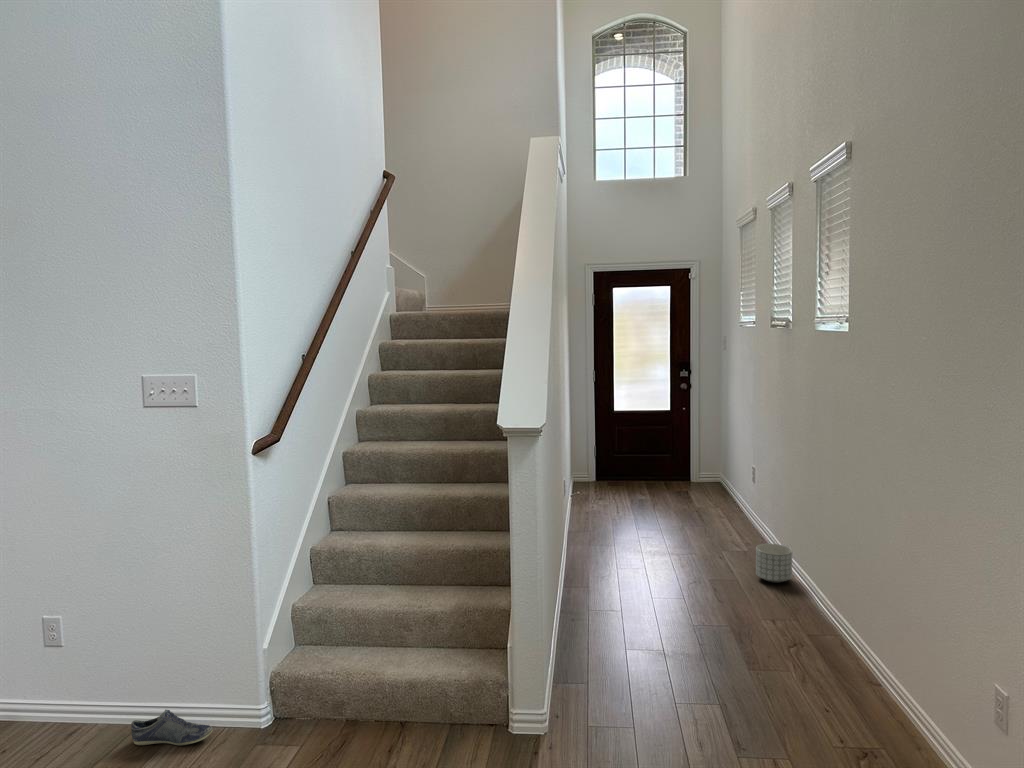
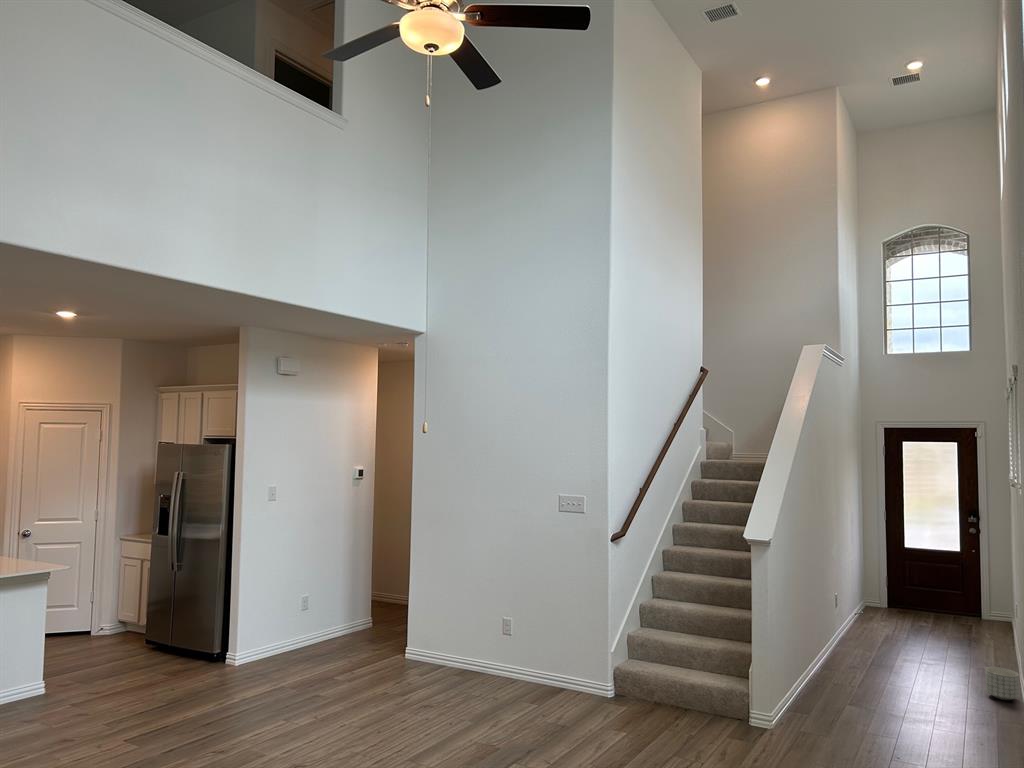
shoe: present [131,710,213,745] -> none [546,672,585,692]

